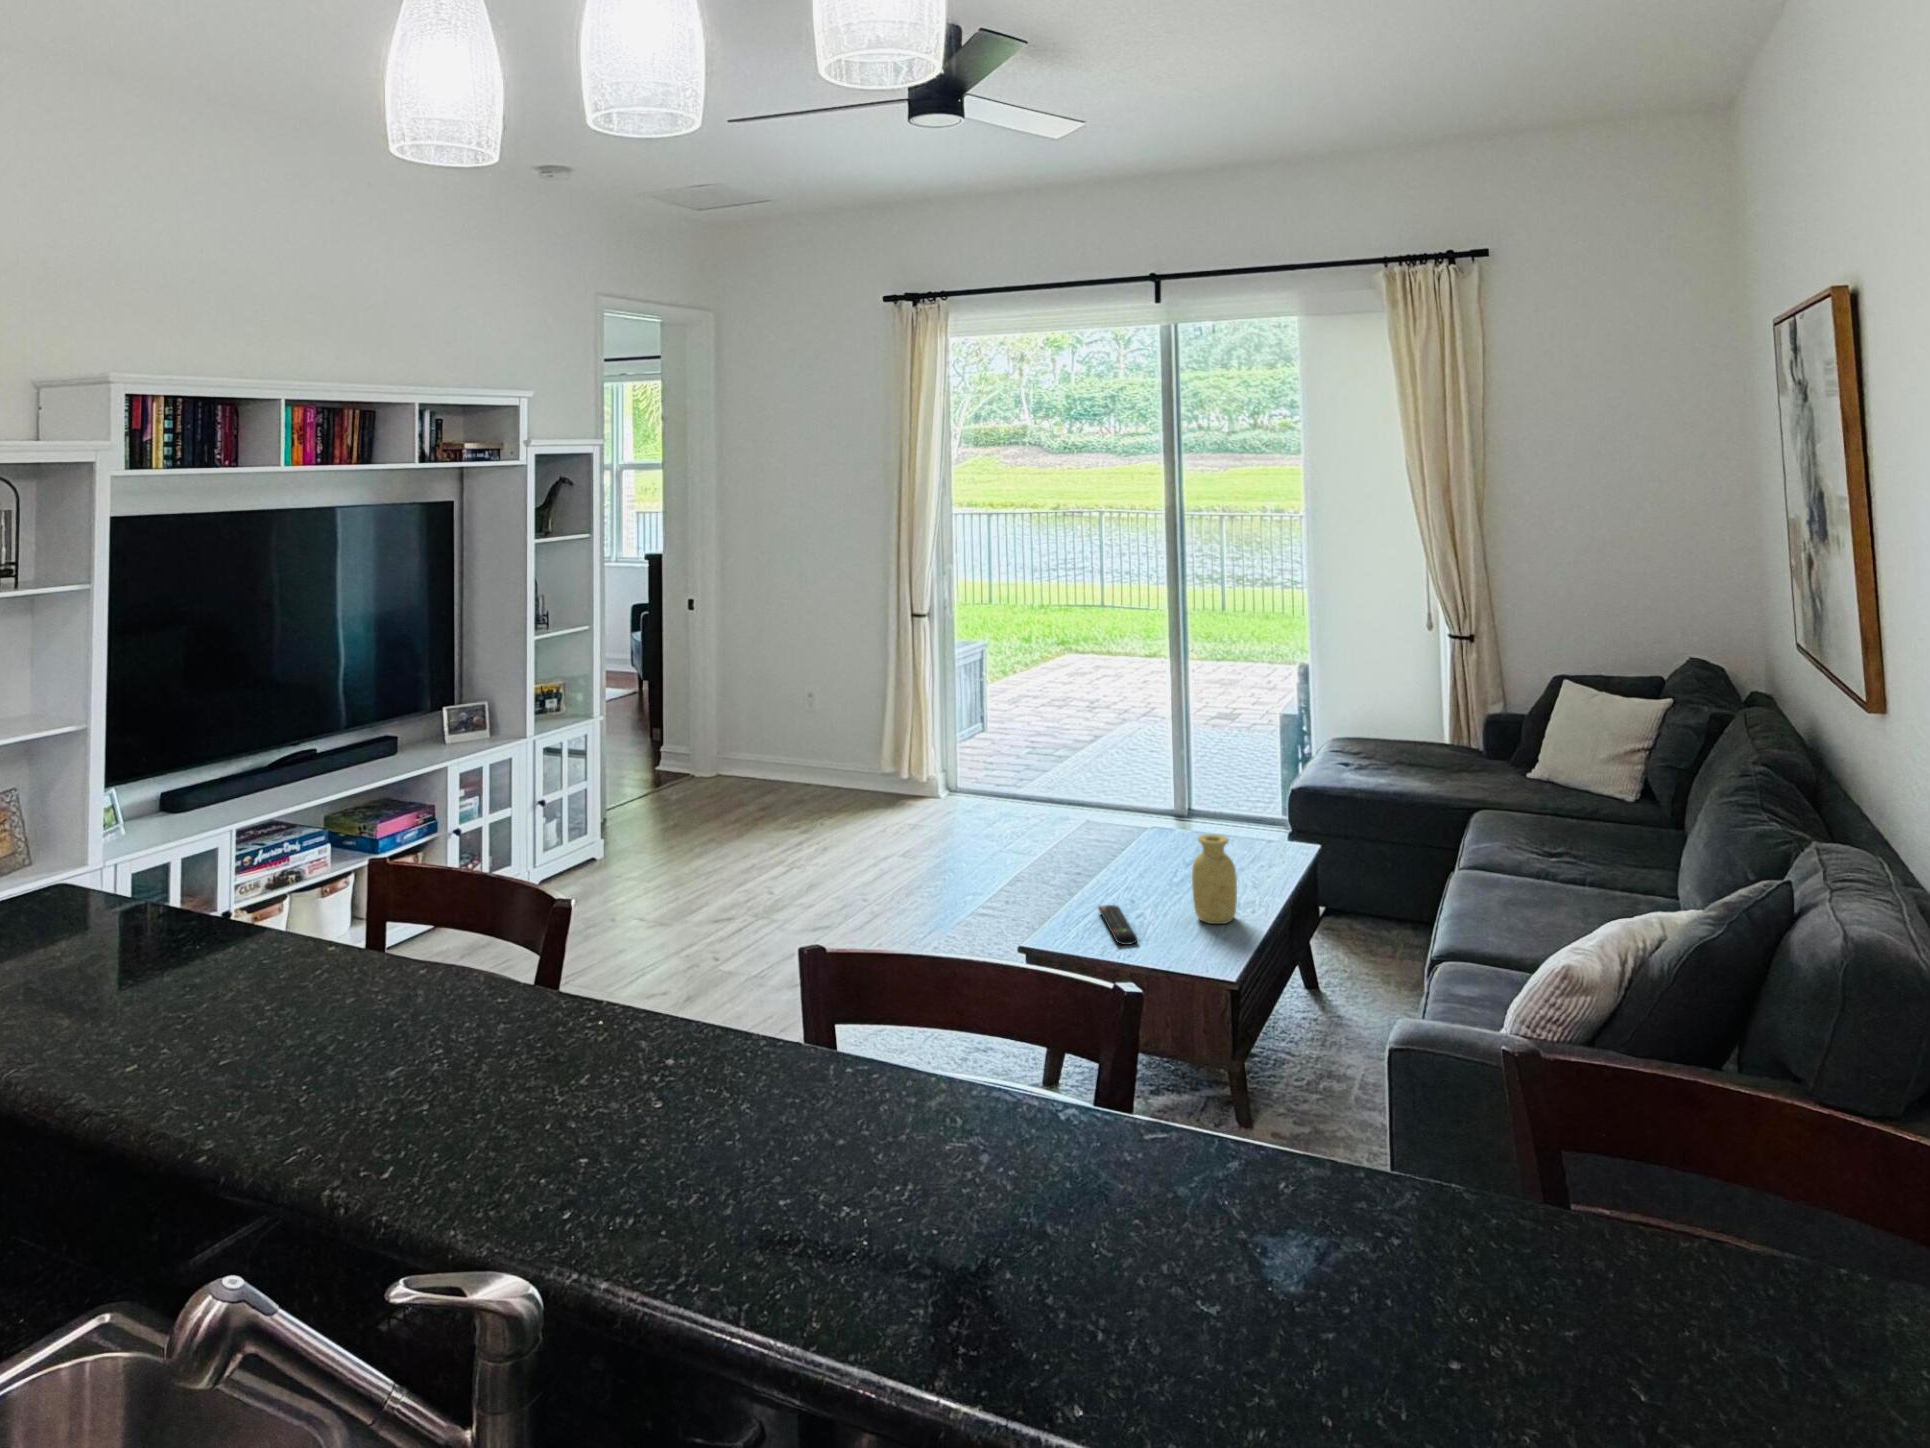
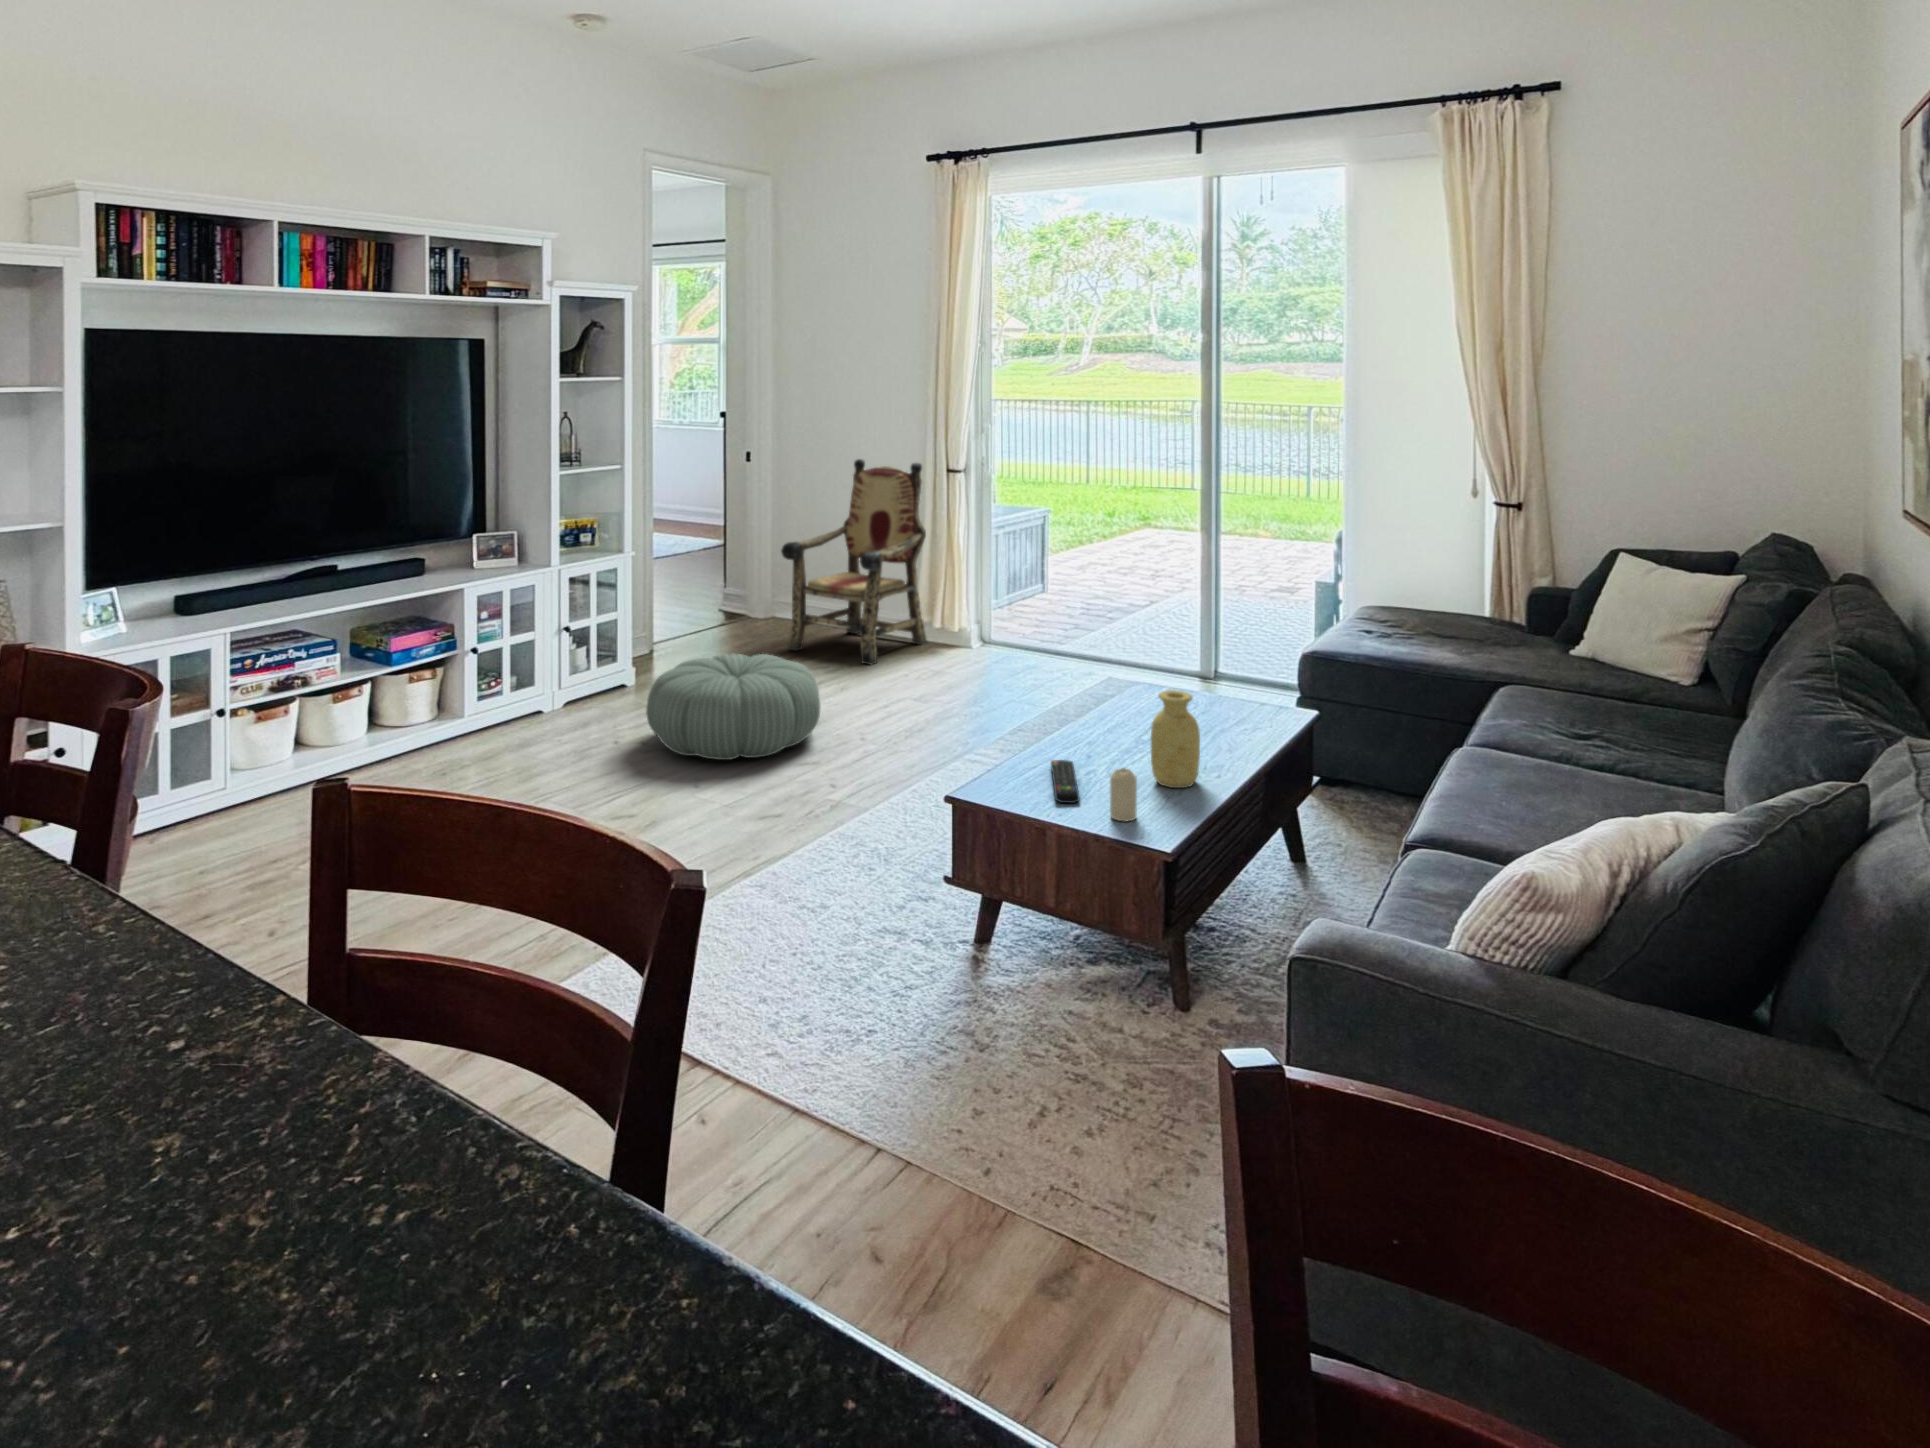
armchair: none [743,606,893,822] -> present [781,459,927,665]
pouf: none [648,818,824,929] -> present [646,654,820,760]
candle: none [1169,908,1193,957] -> present [1110,768,1137,821]

